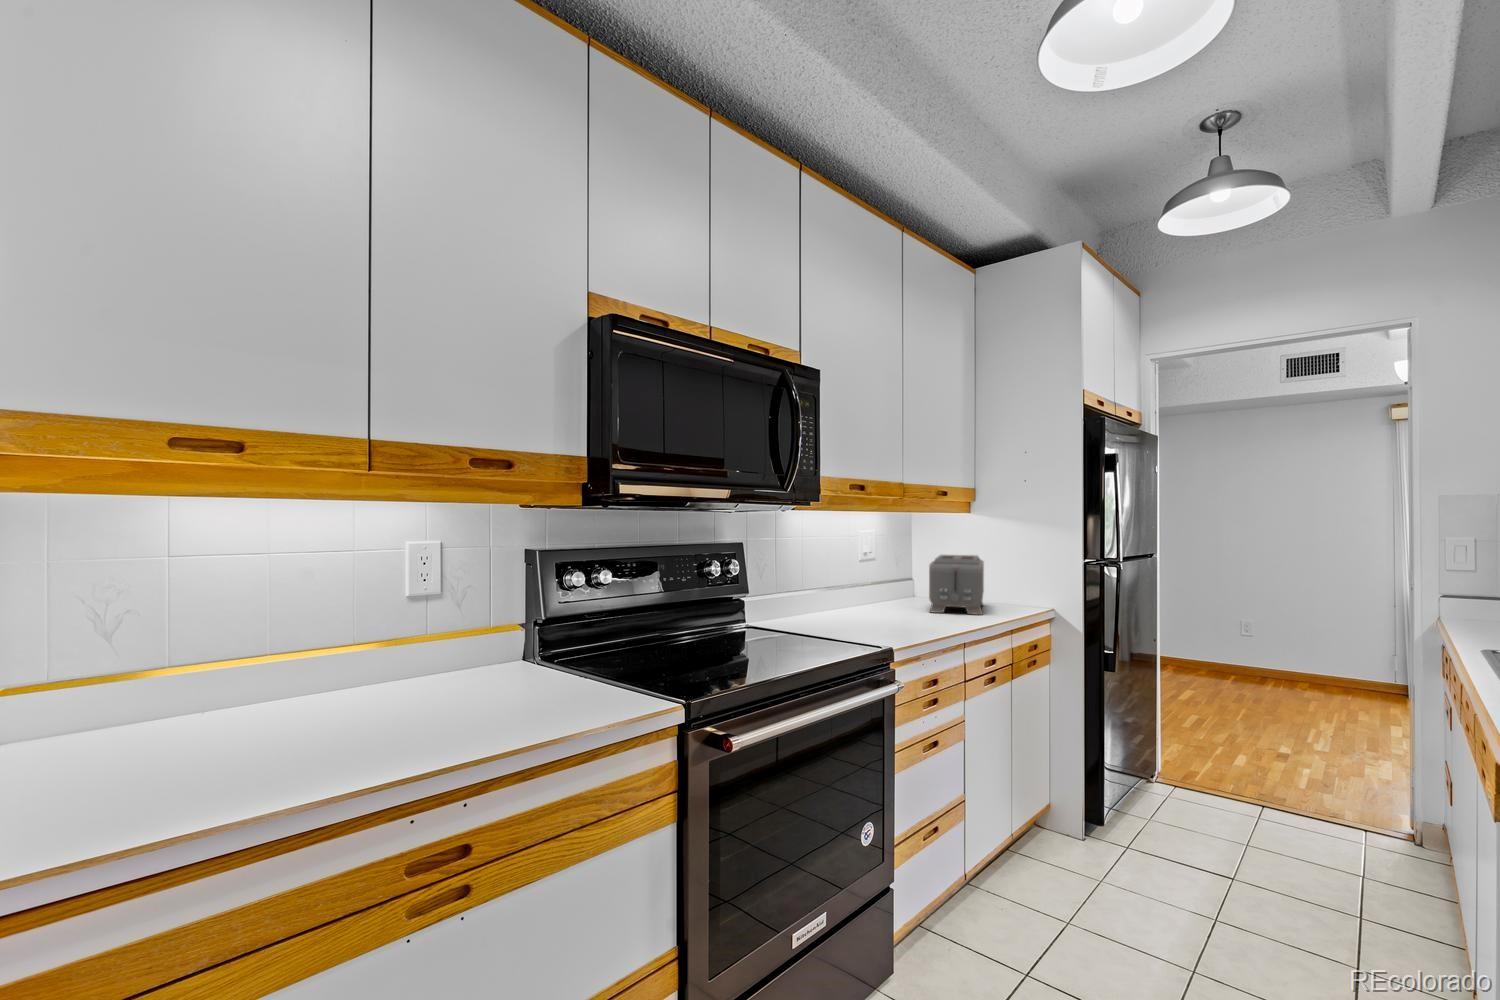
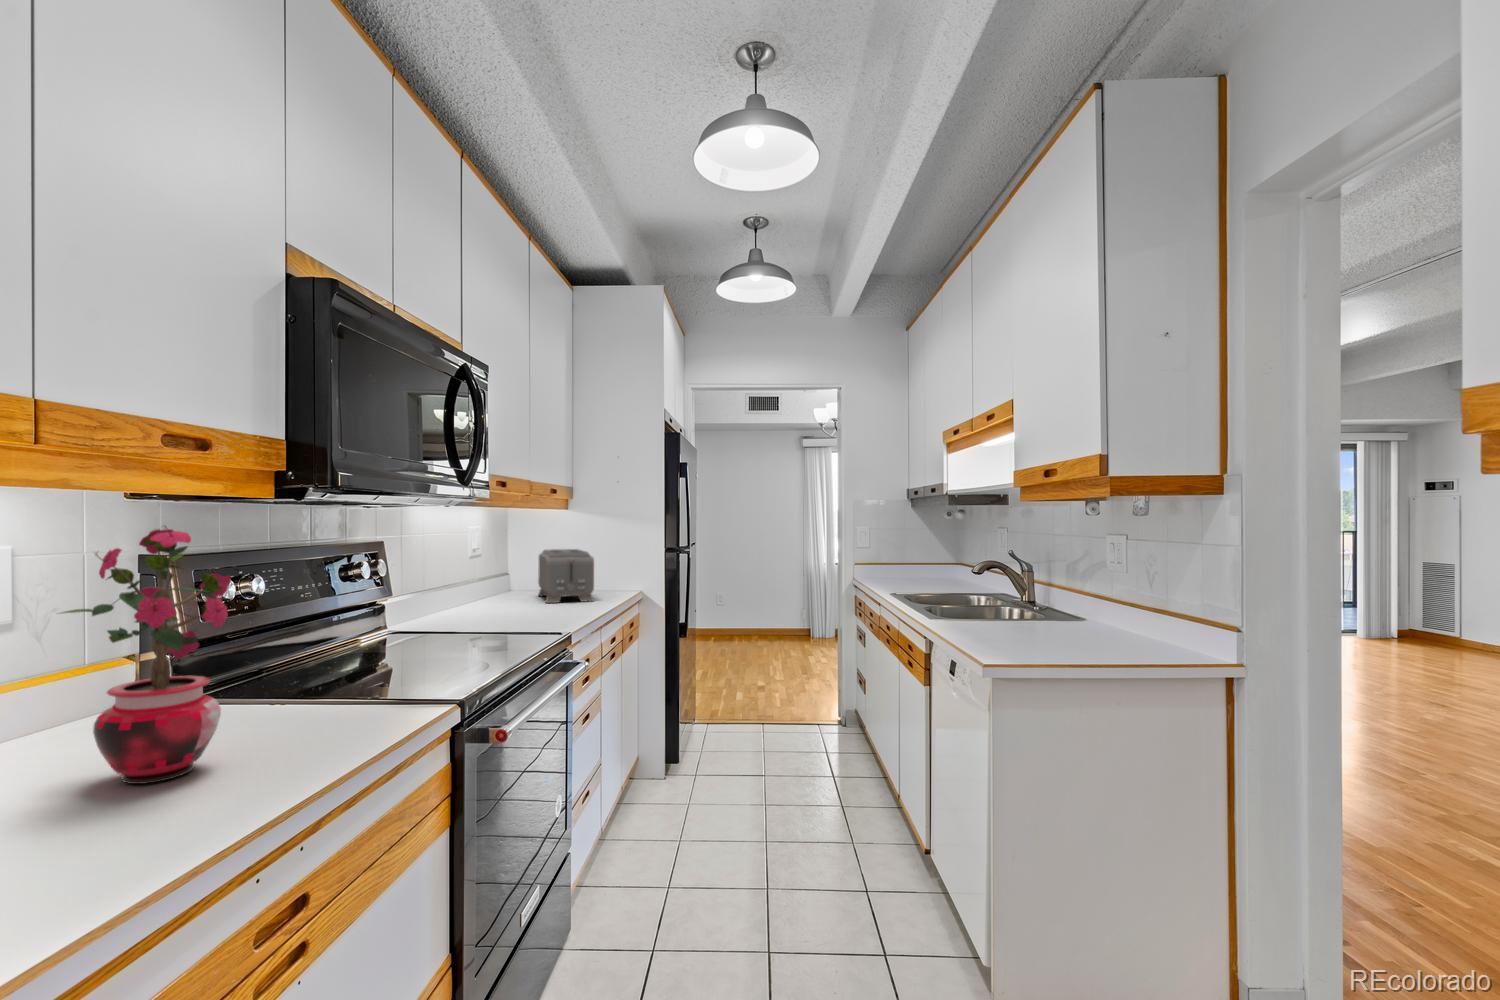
potted plant: none [374,526,494,723] -> present [63,526,231,784]

